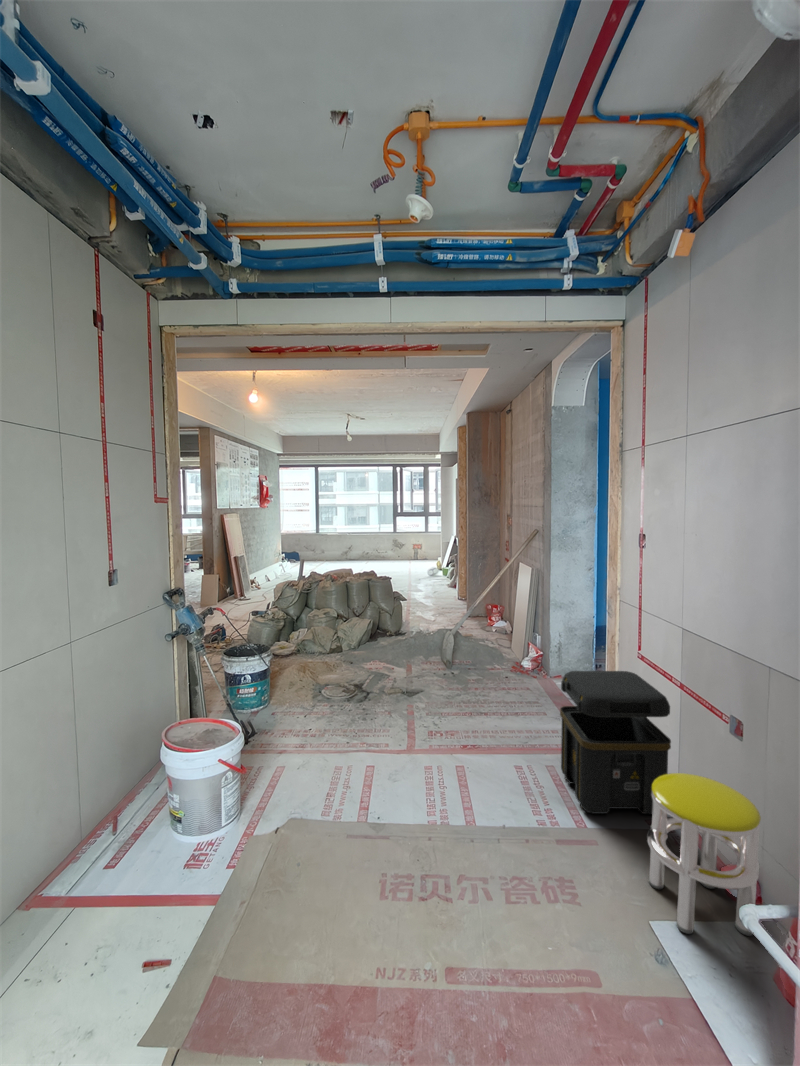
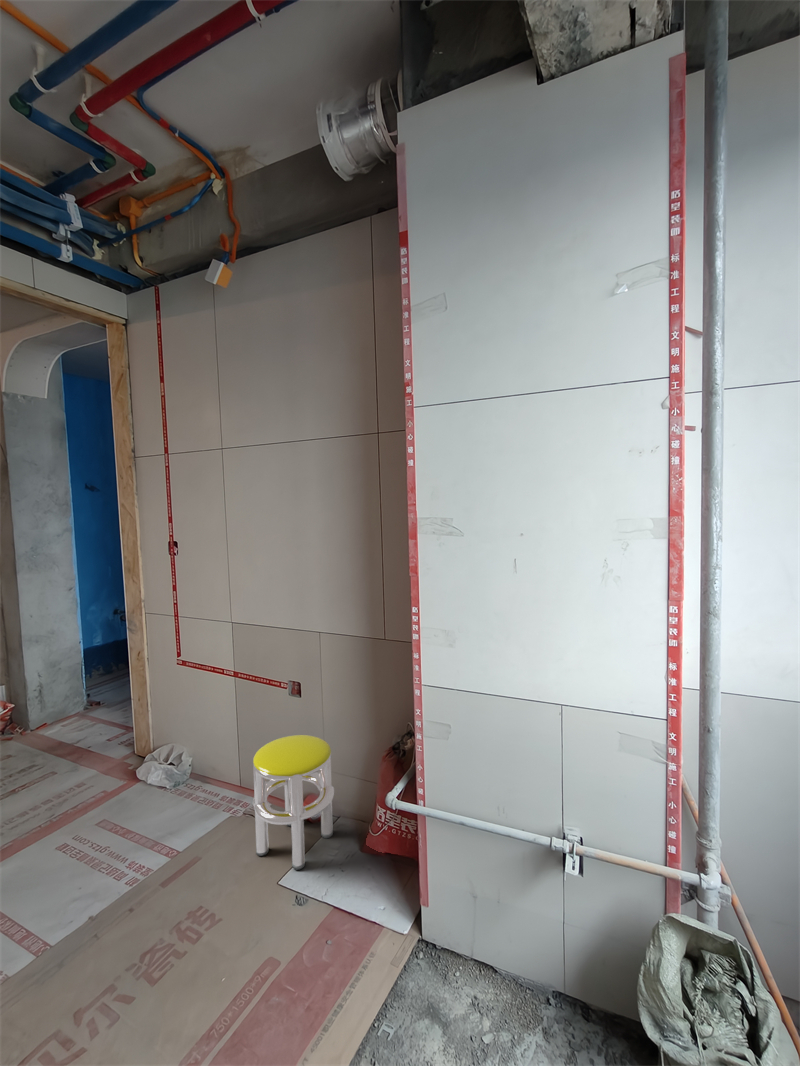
toolbox: present [560,671,671,814] -> none [113,679,235,839]

